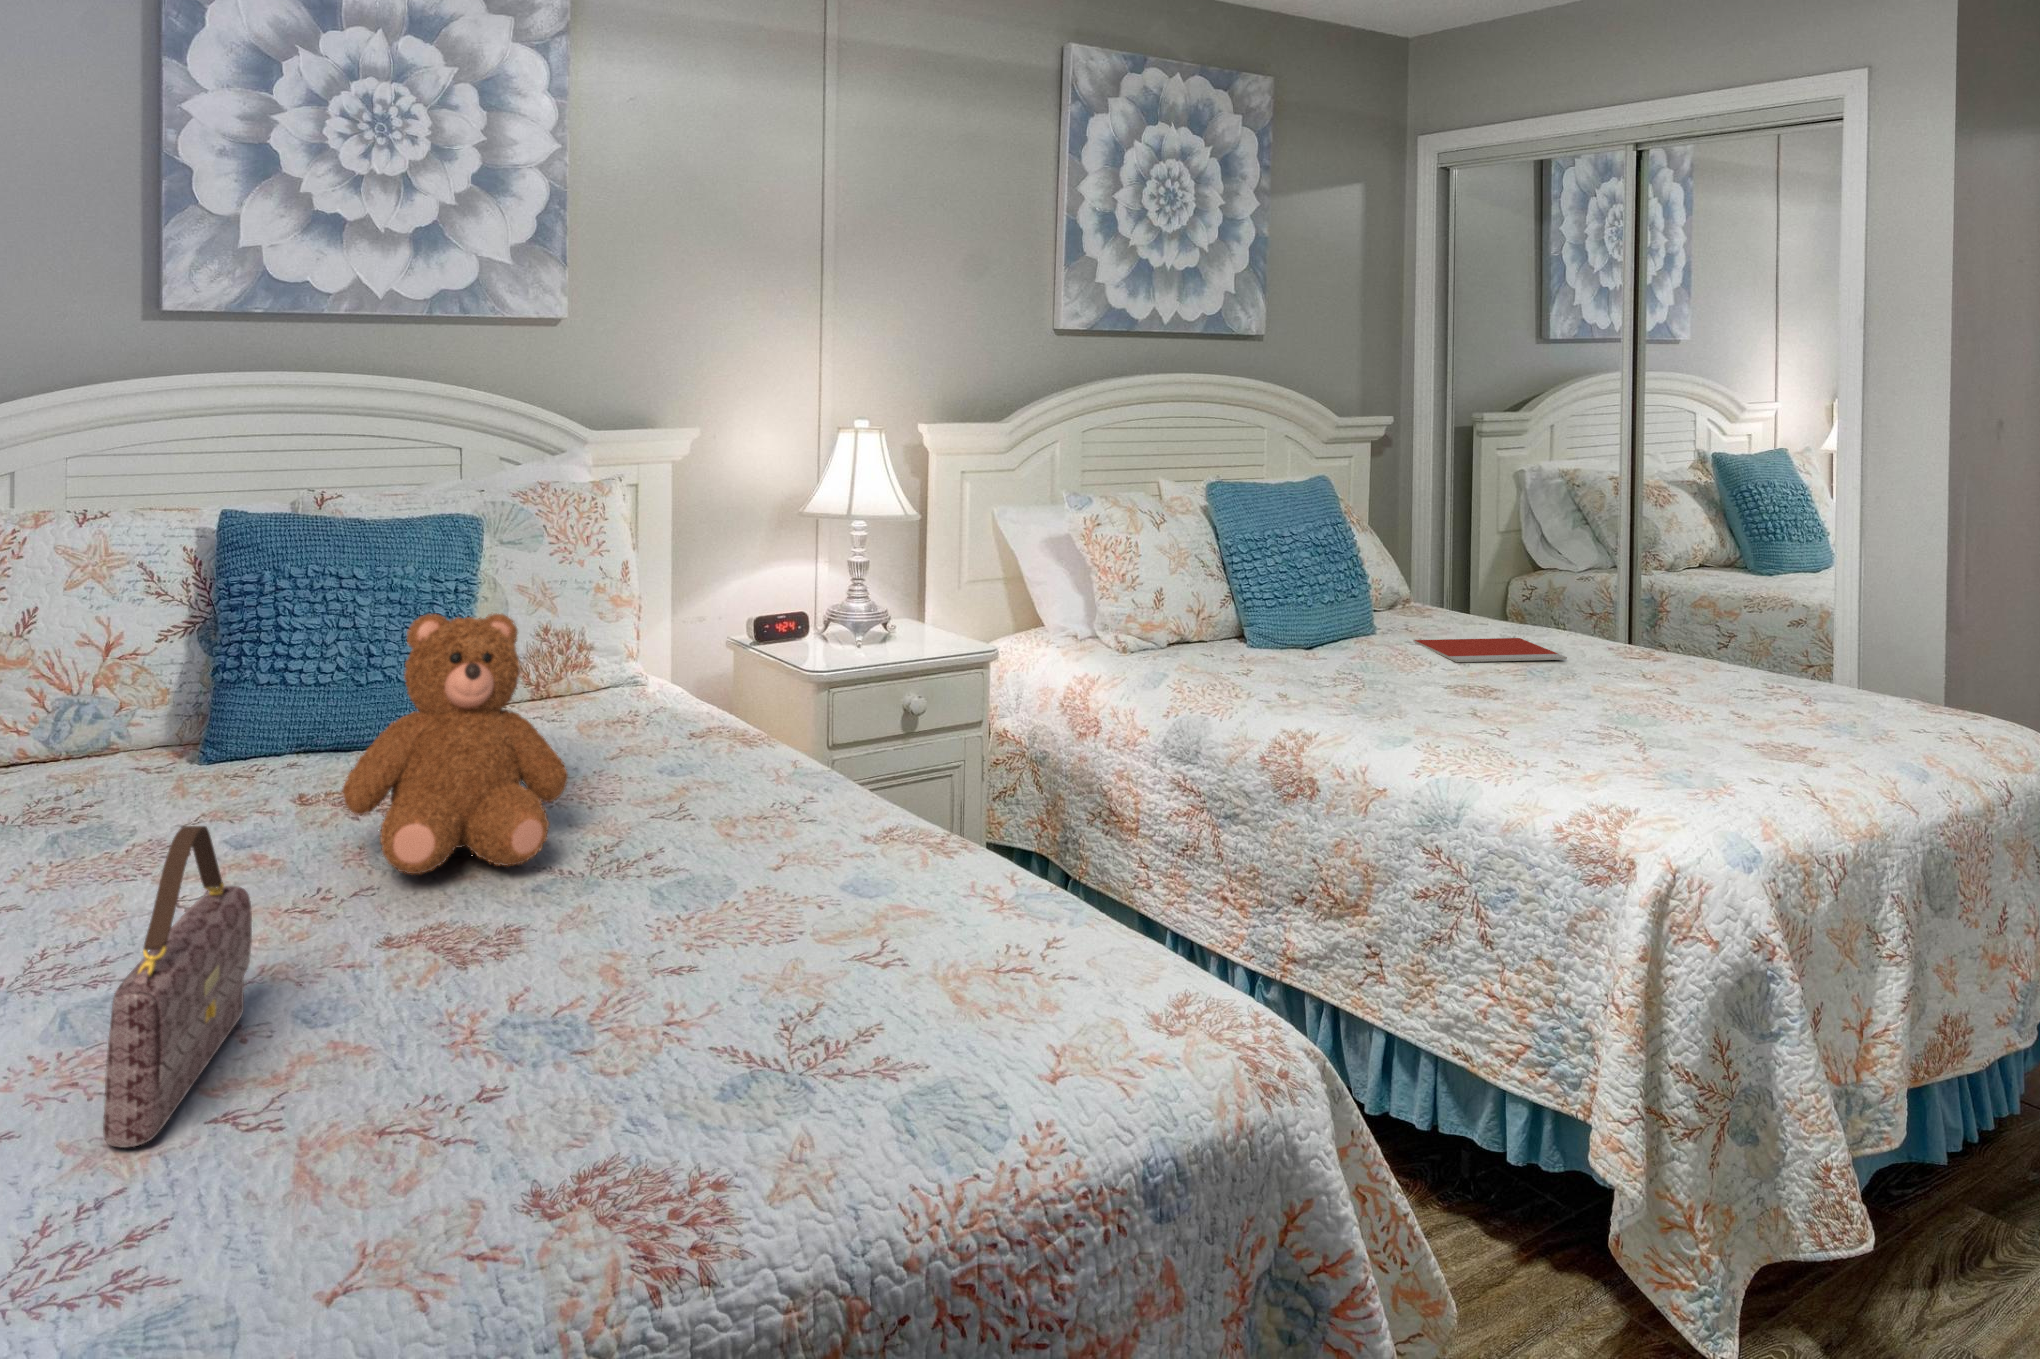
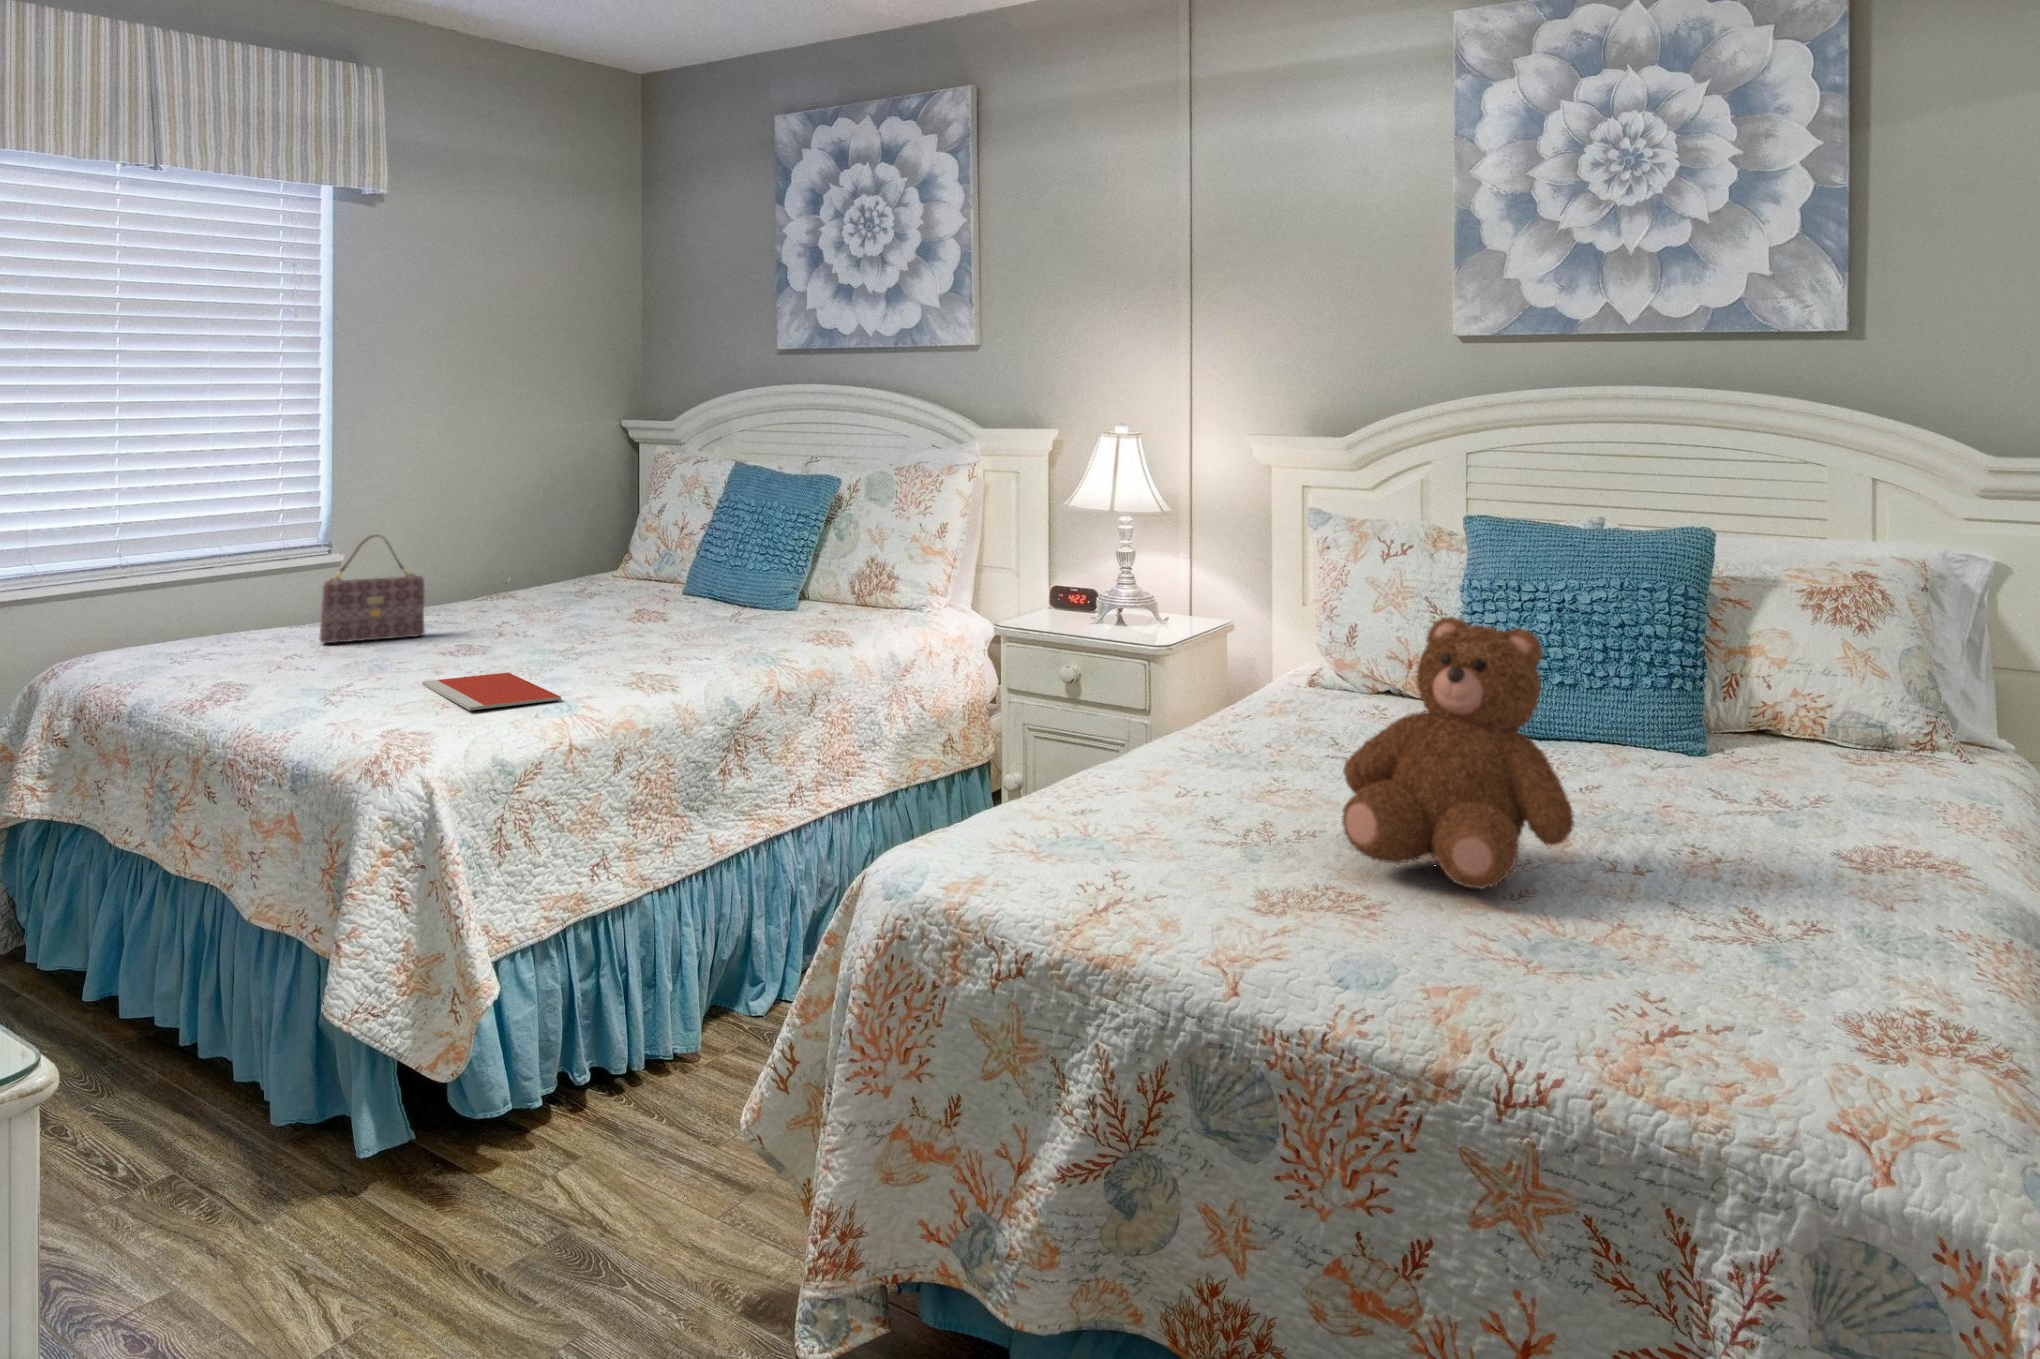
teddy bear: present [342,613,568,874] -> present [1342,617,1574,889]
notebook: present [1413,638,1567,662] -> present [422,672,561,710]

